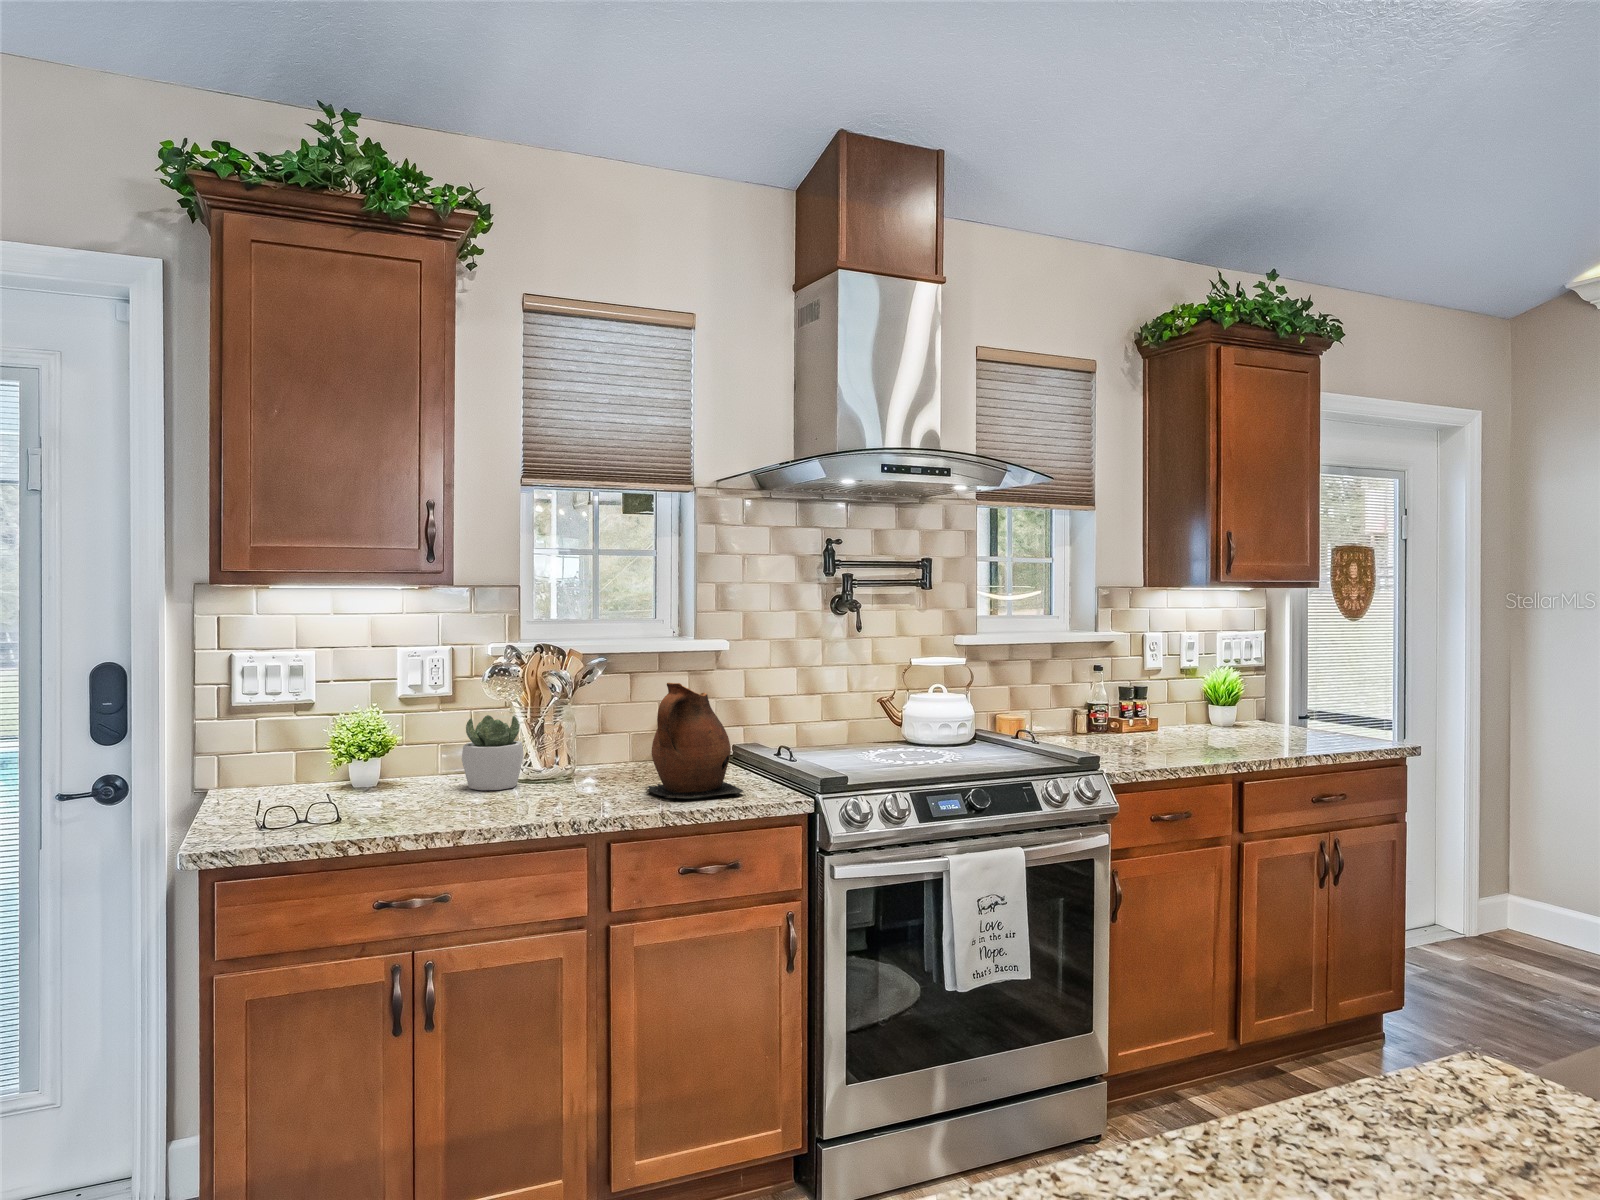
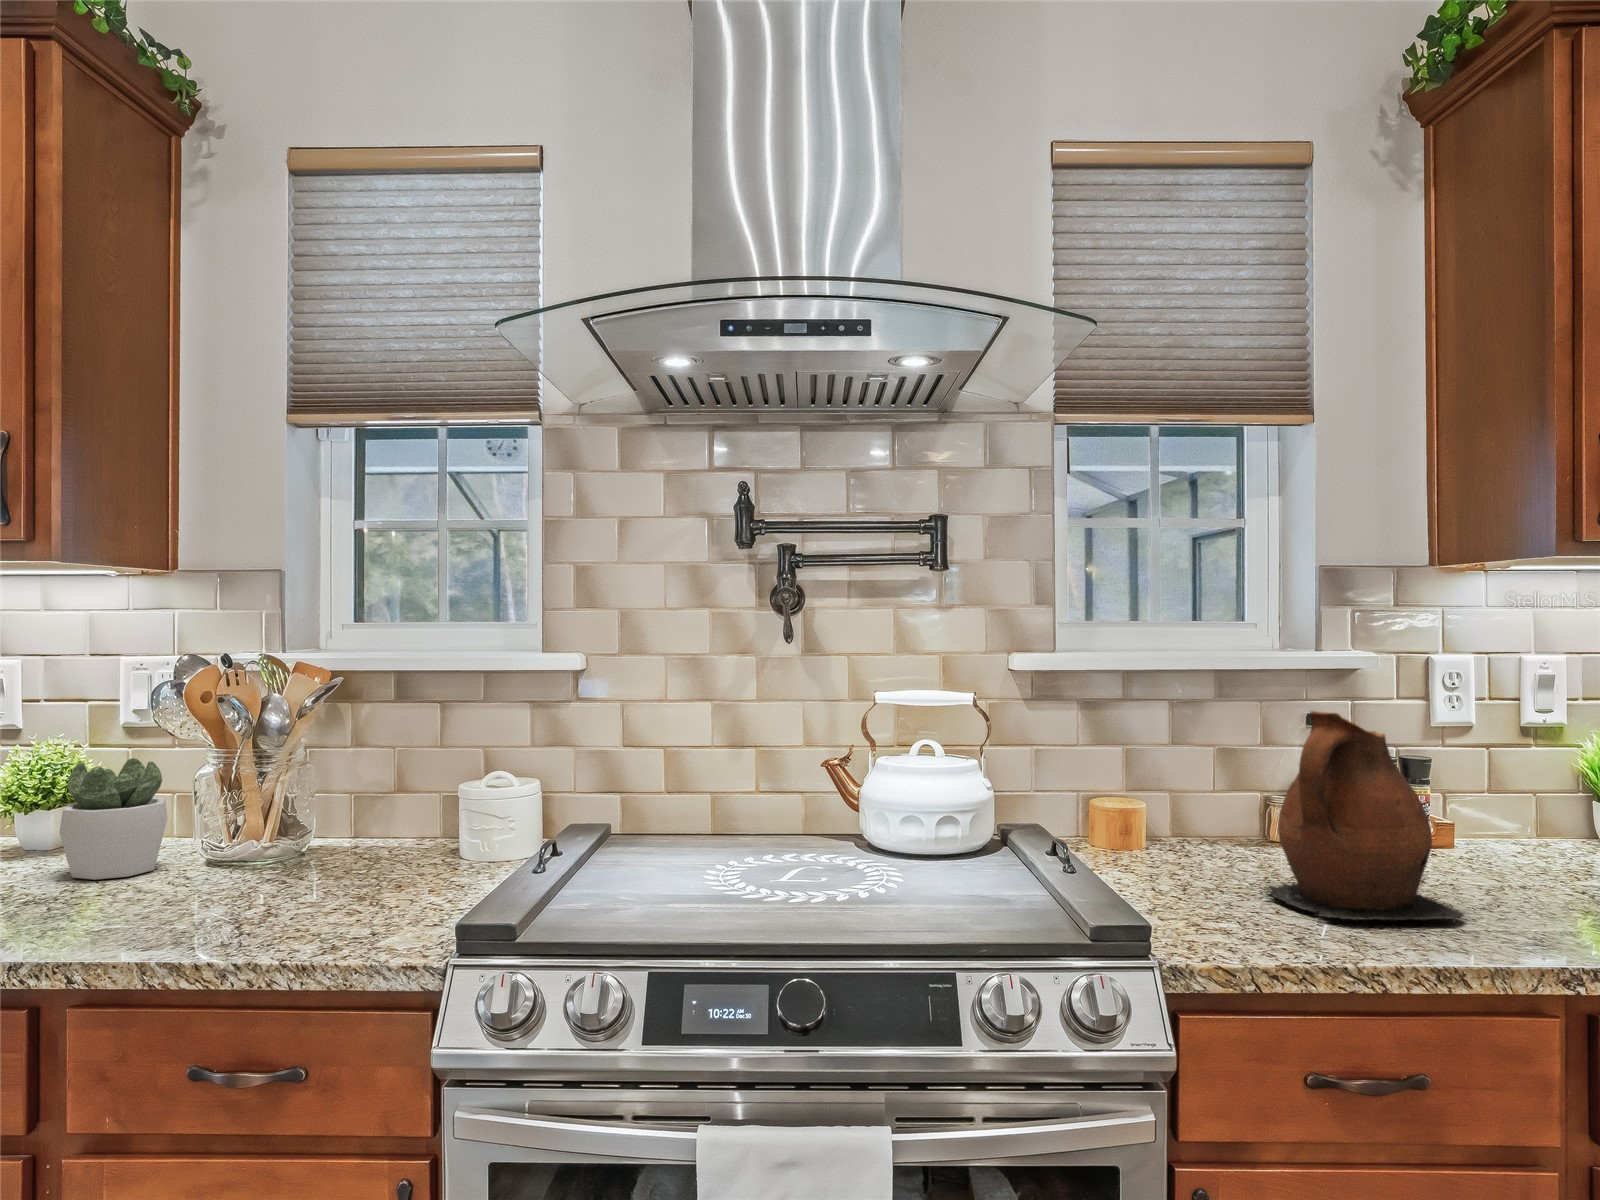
ceramic pitcher: present [647,683,743,798] -> present [1266,711,1463,922]

